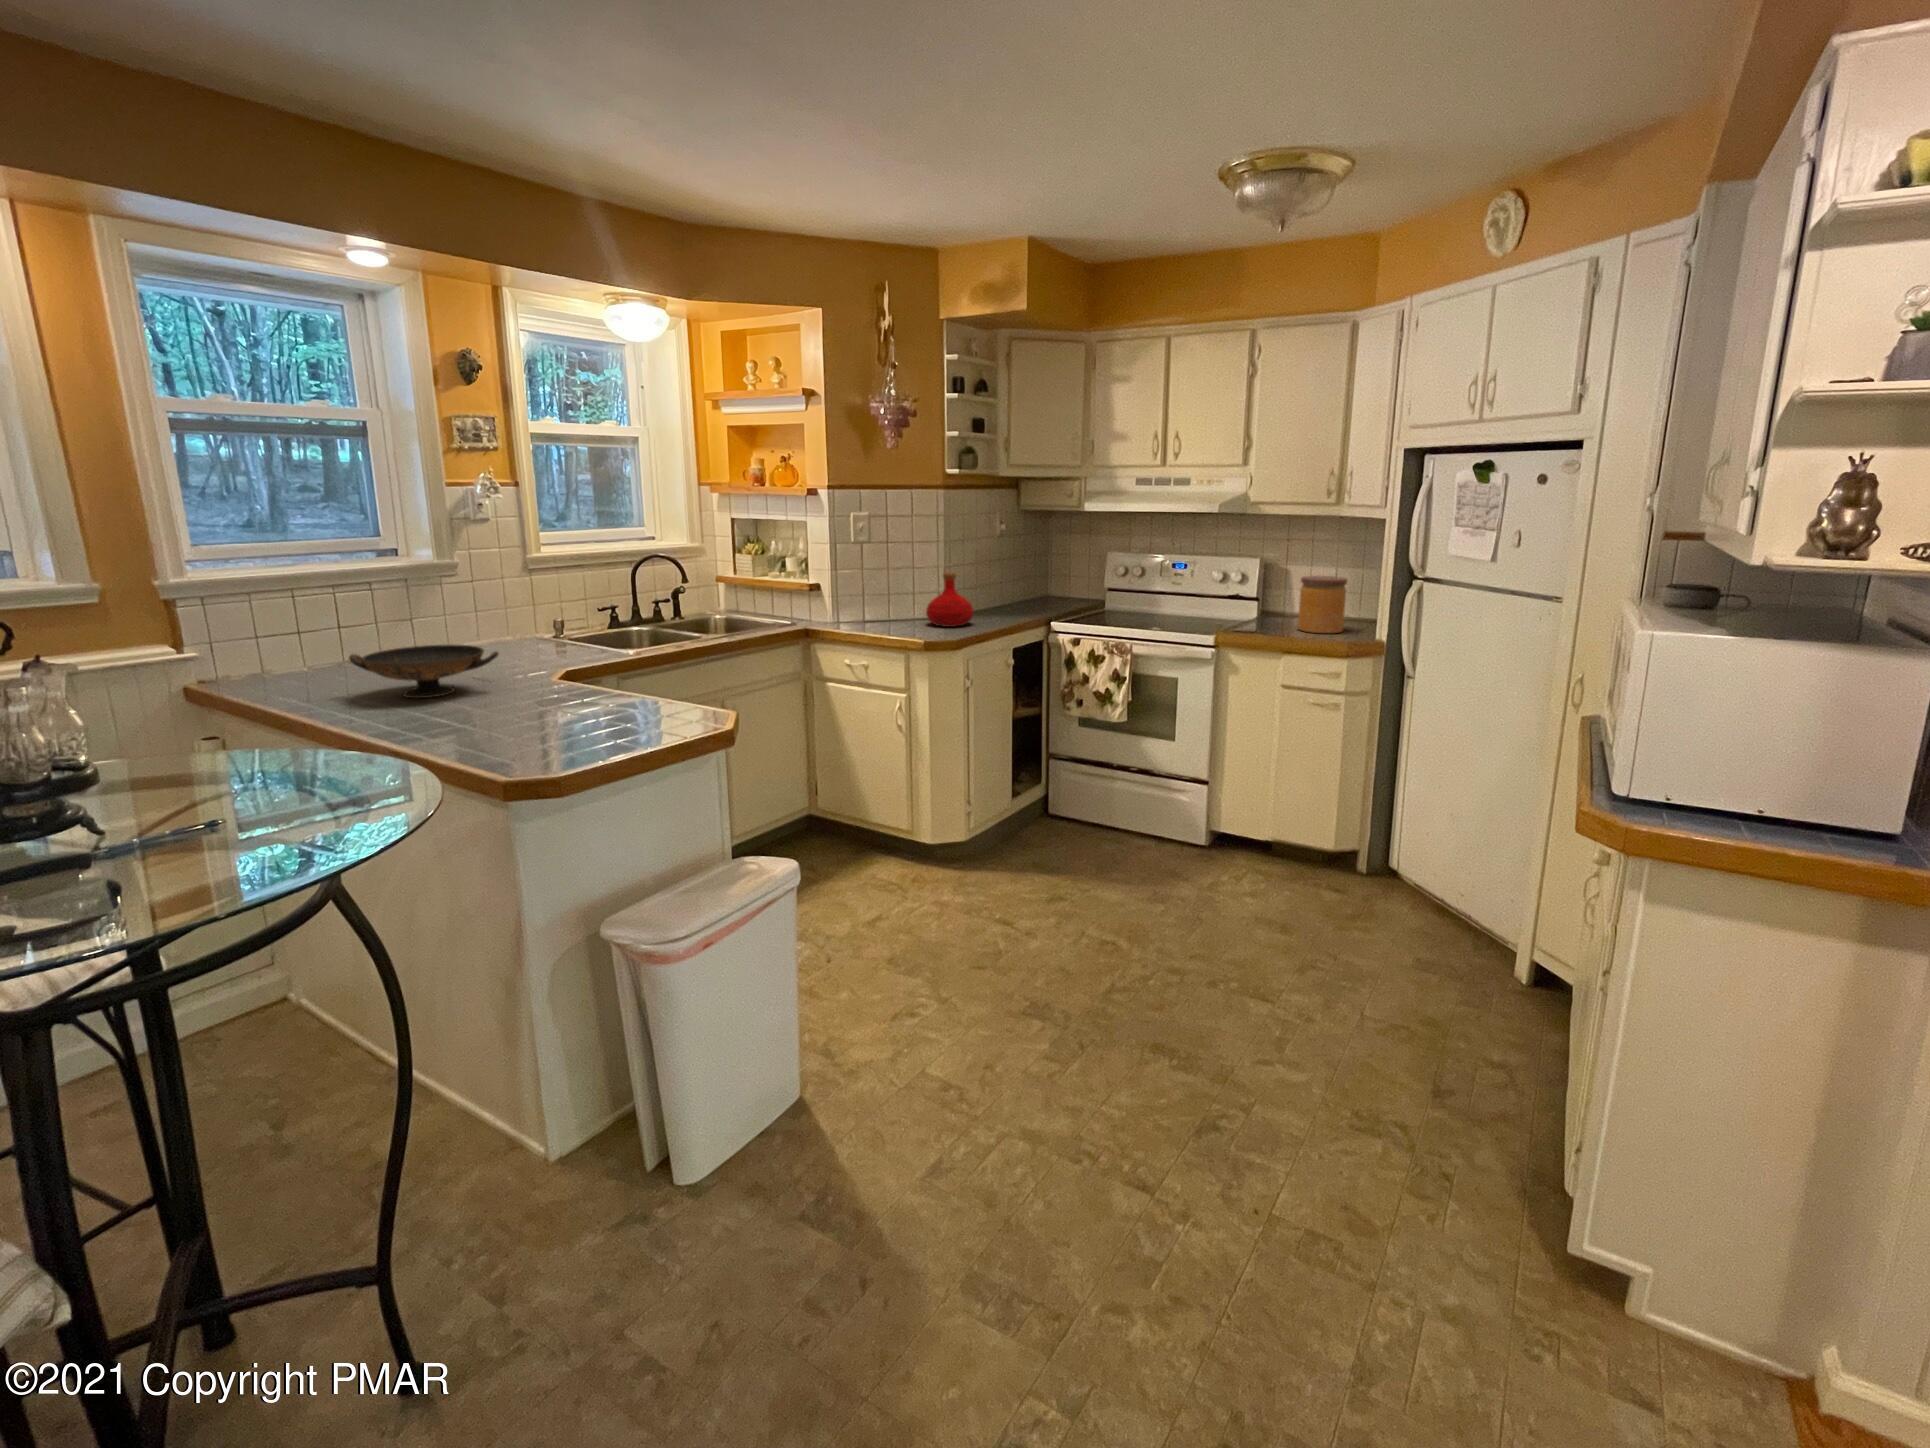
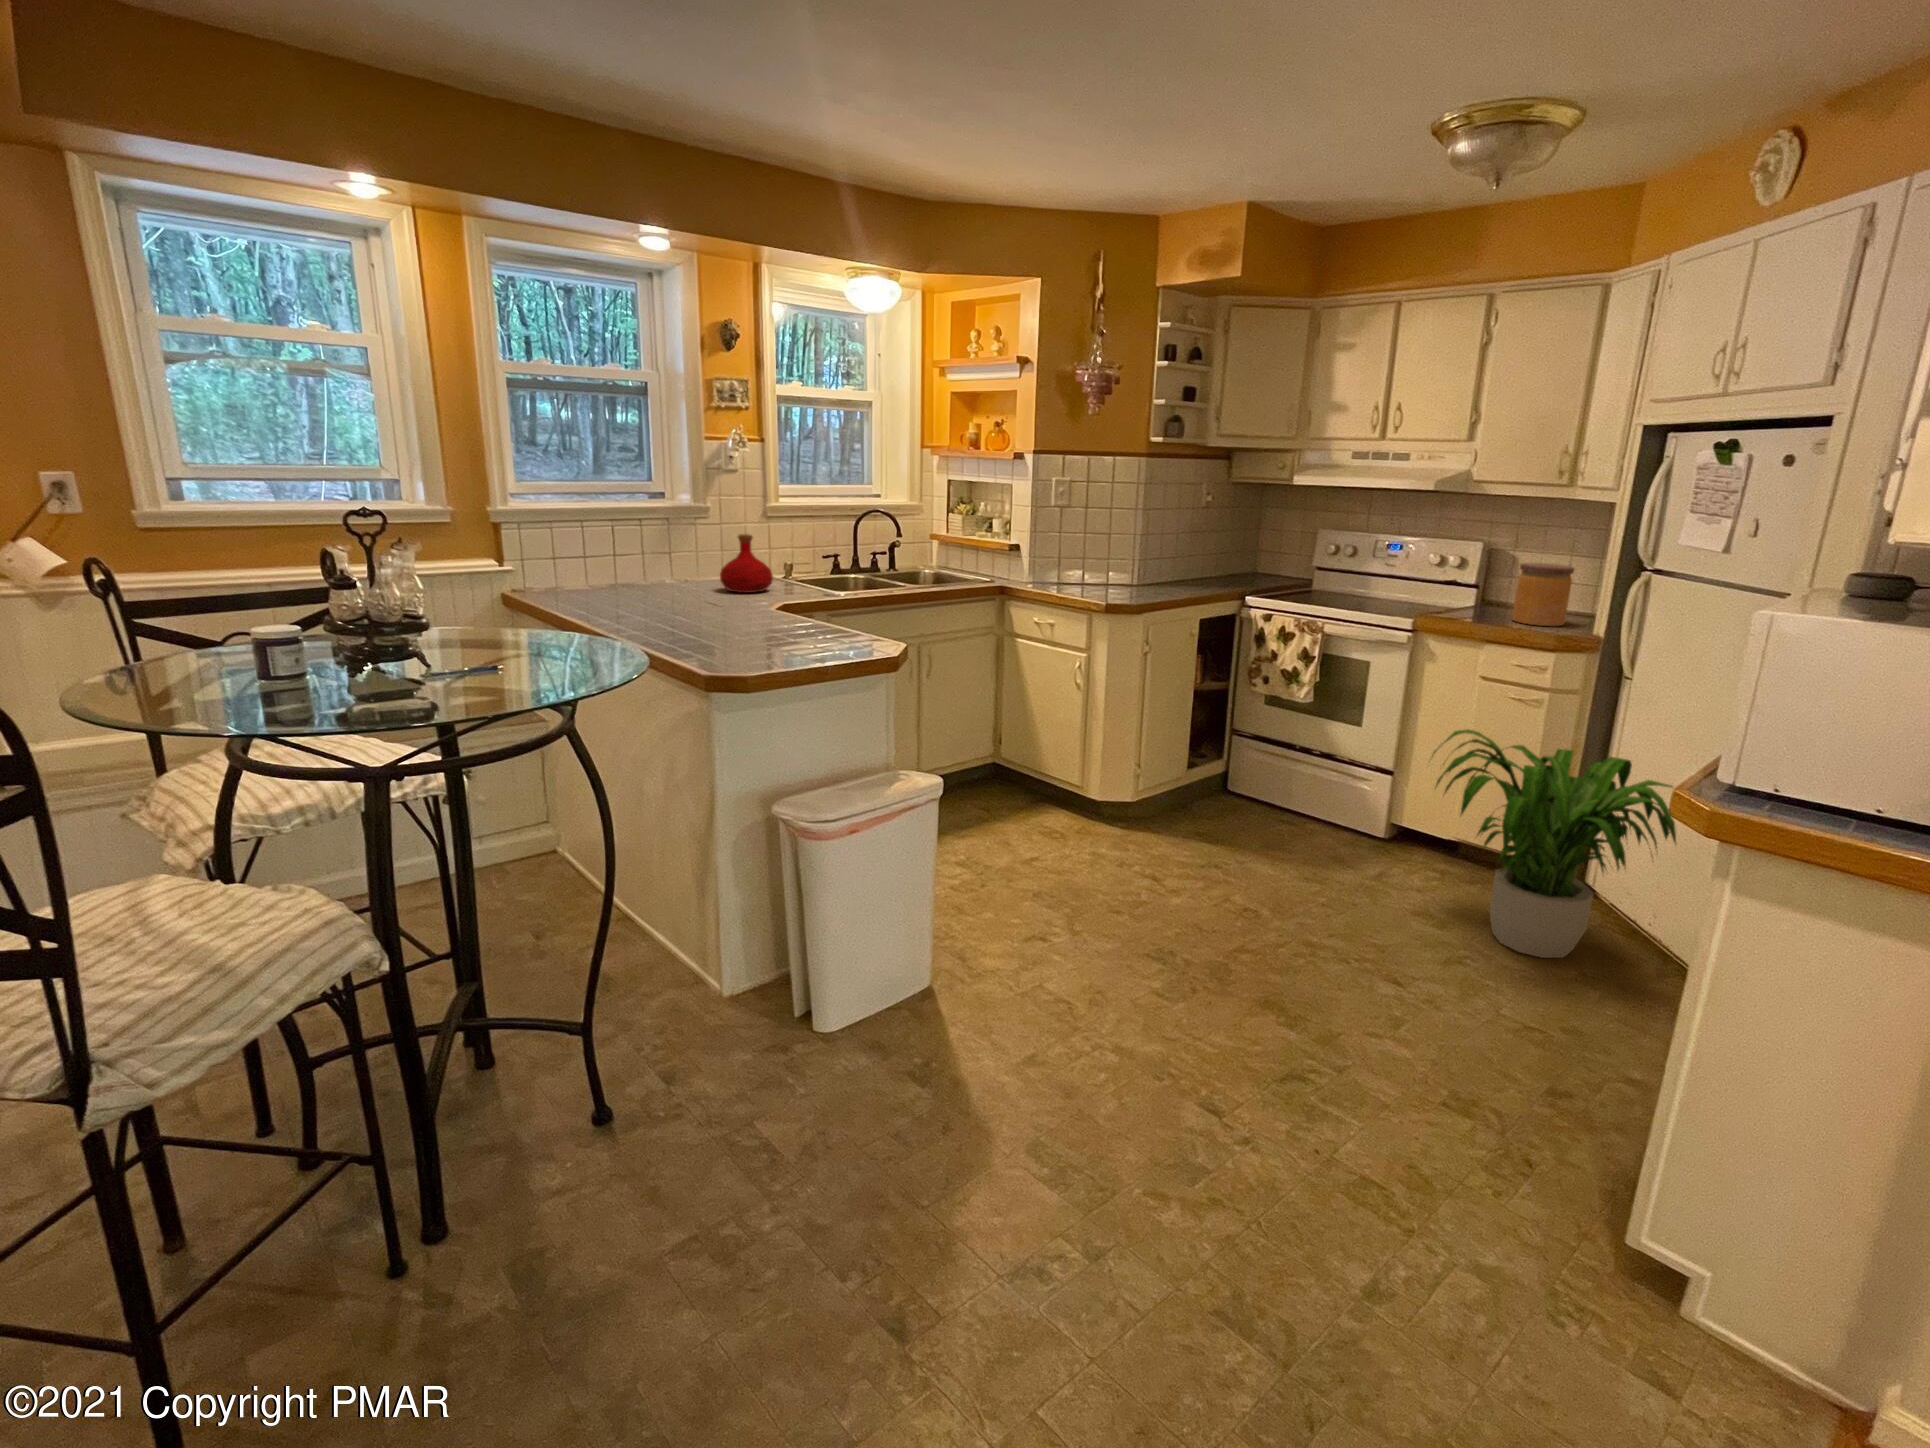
bottle: present [926,573,973,627] -> present [720,534,773,593]
decorative bowl: present [349,644,498,698] -> none [616,572,727,614]
potted plant: none [1253,739,1508,948] -> present [1431,729,1676,958]

